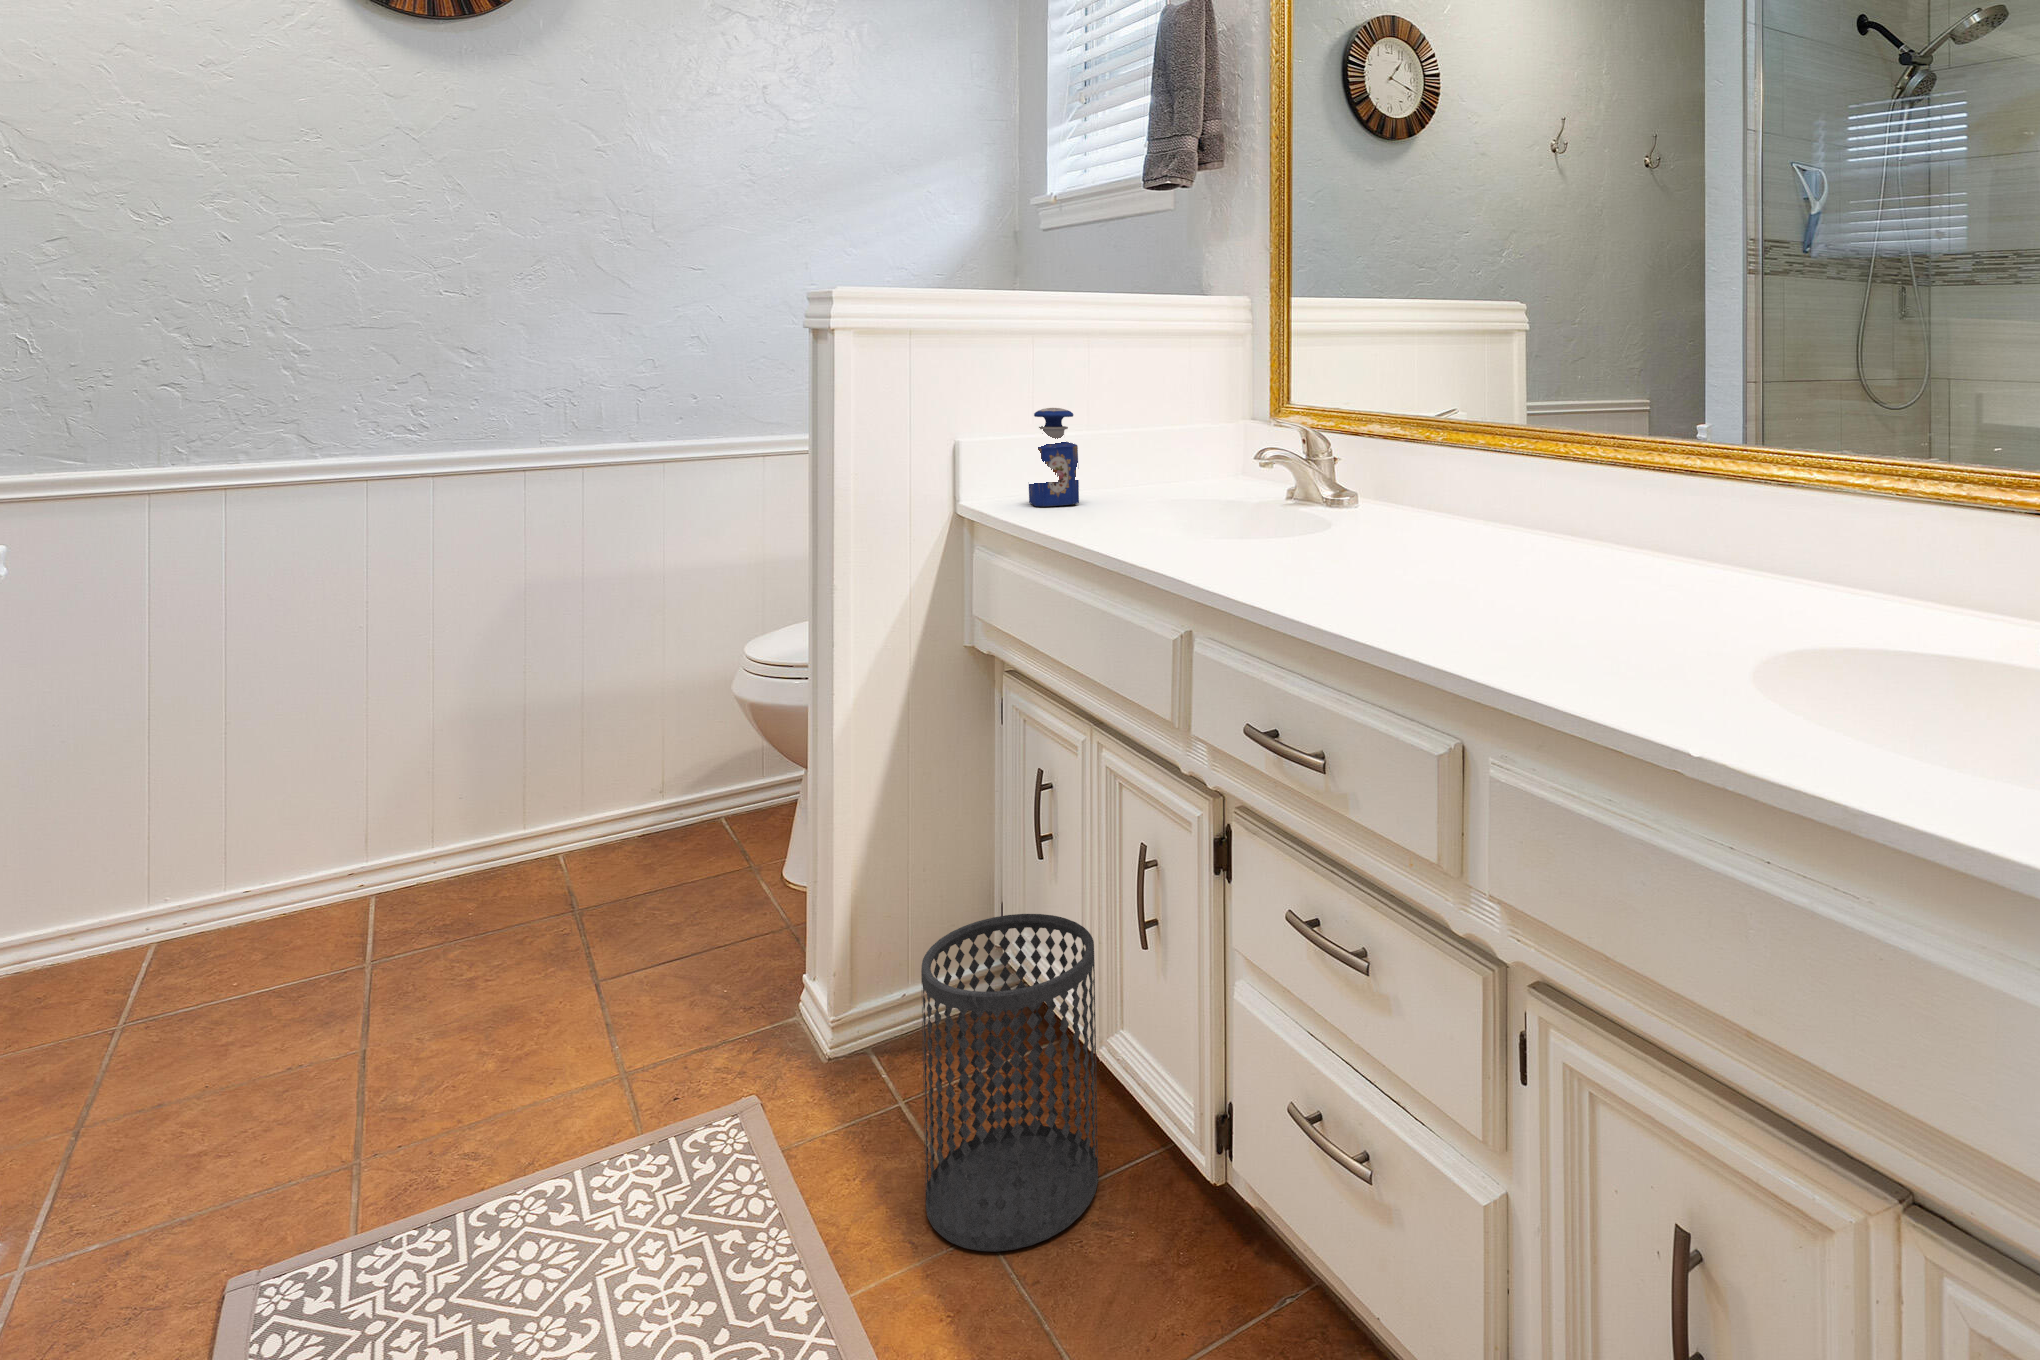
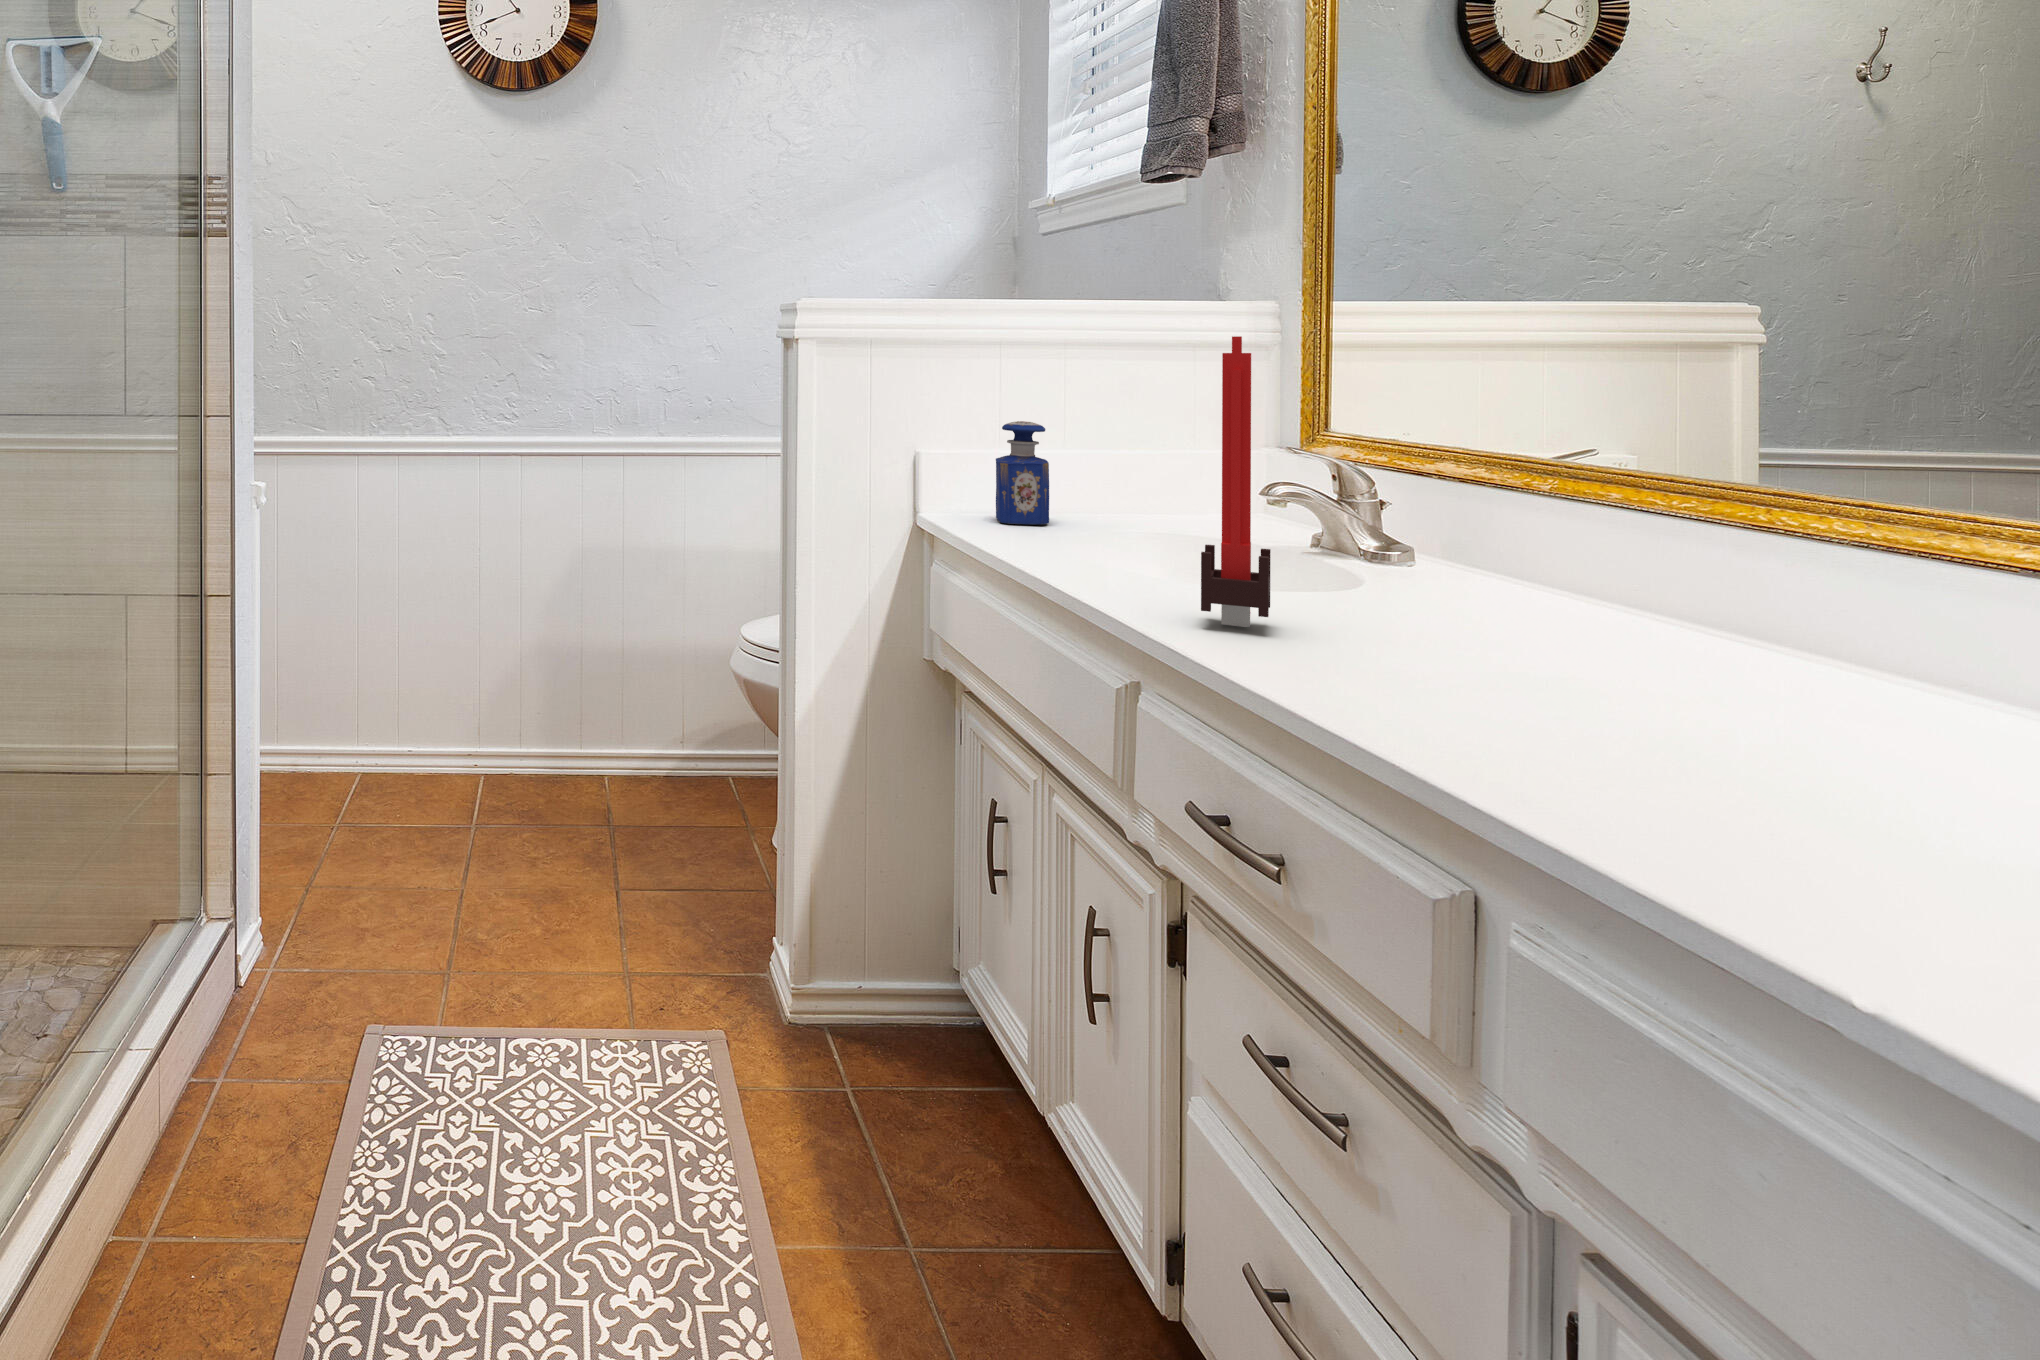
candle: none [1242,314,1295,566] -> present [1201,336,1271,627]
wastebasket: present [921,914,1098,1252] -> none [856,933,1033,1274]

